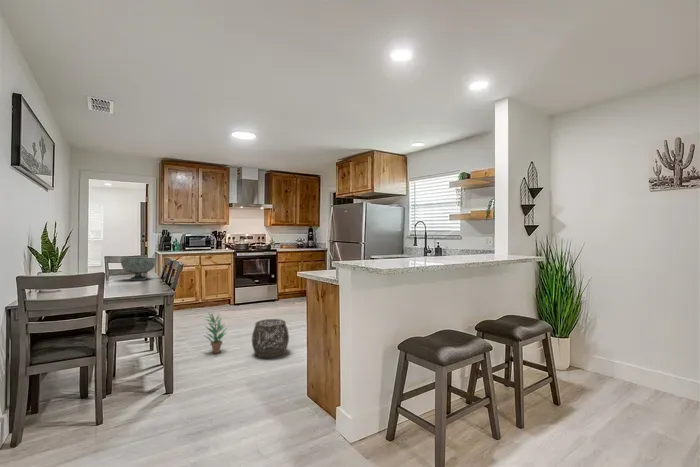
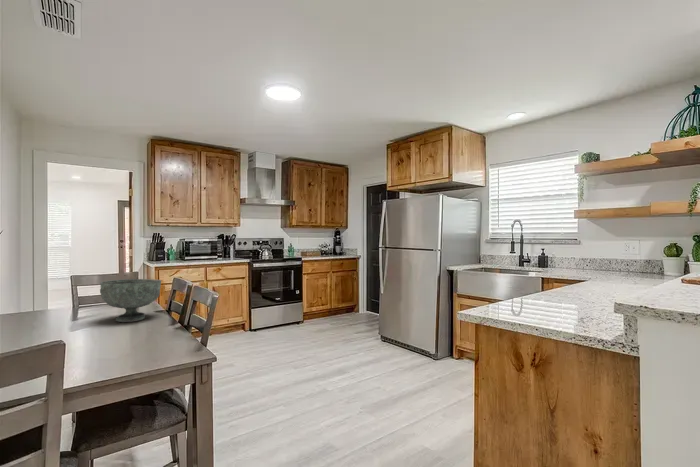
potted plant: present [207,314,225,353] -> none [239,366,275,434]
woven basket: present [252,319,289,358] -> none [320,372,379,444]

